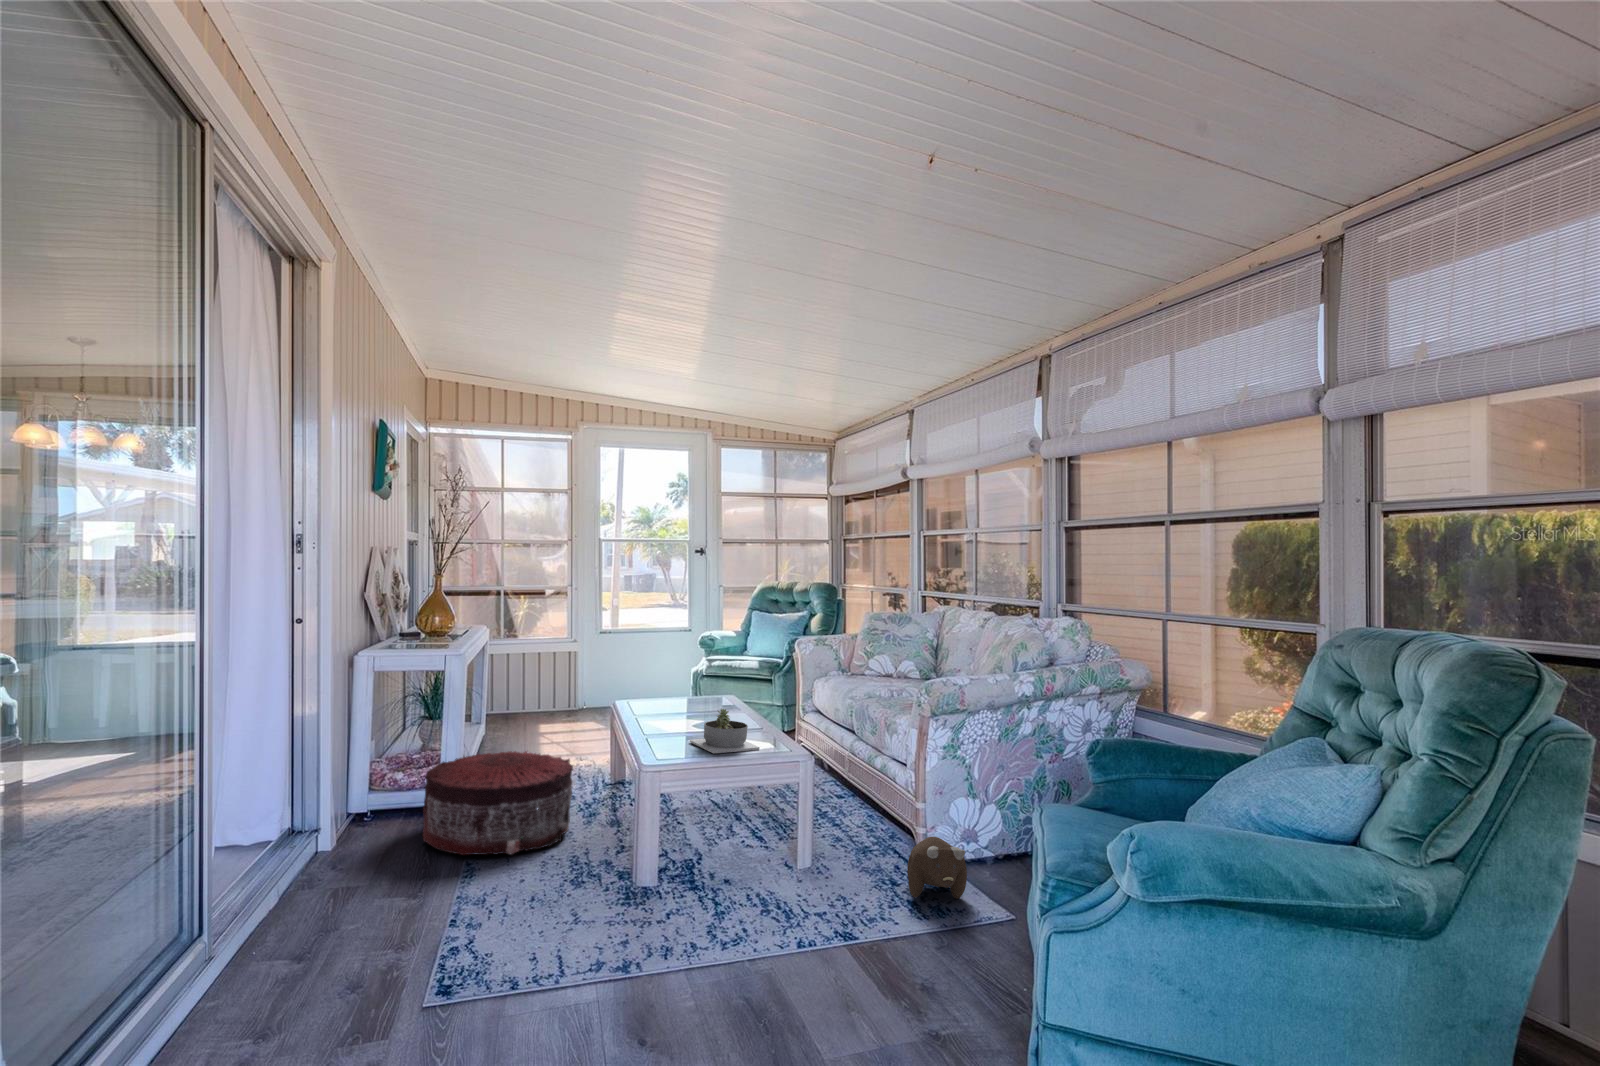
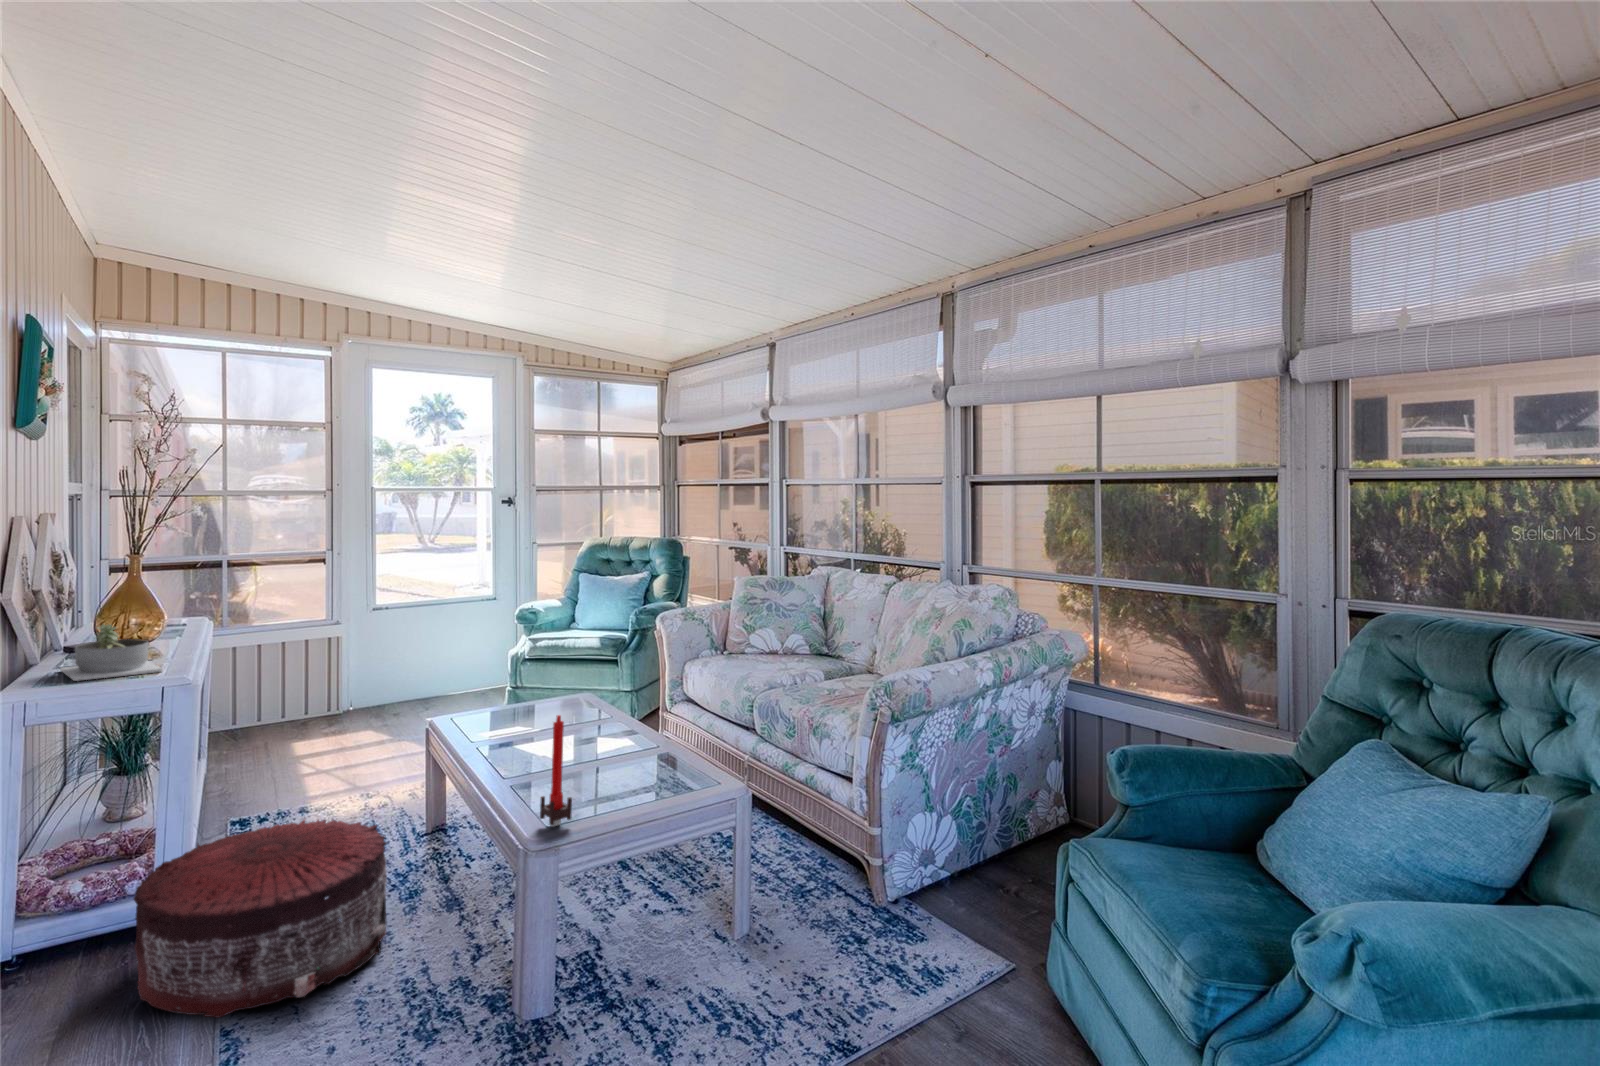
candle: none [661,679,682,757] -> present [540,715,572,827]
succulent planter: present [690,709,760,753] -> present [61,625,162,681]
plush toy: present [907,837,967,899] -> none [874,876,960,960]

